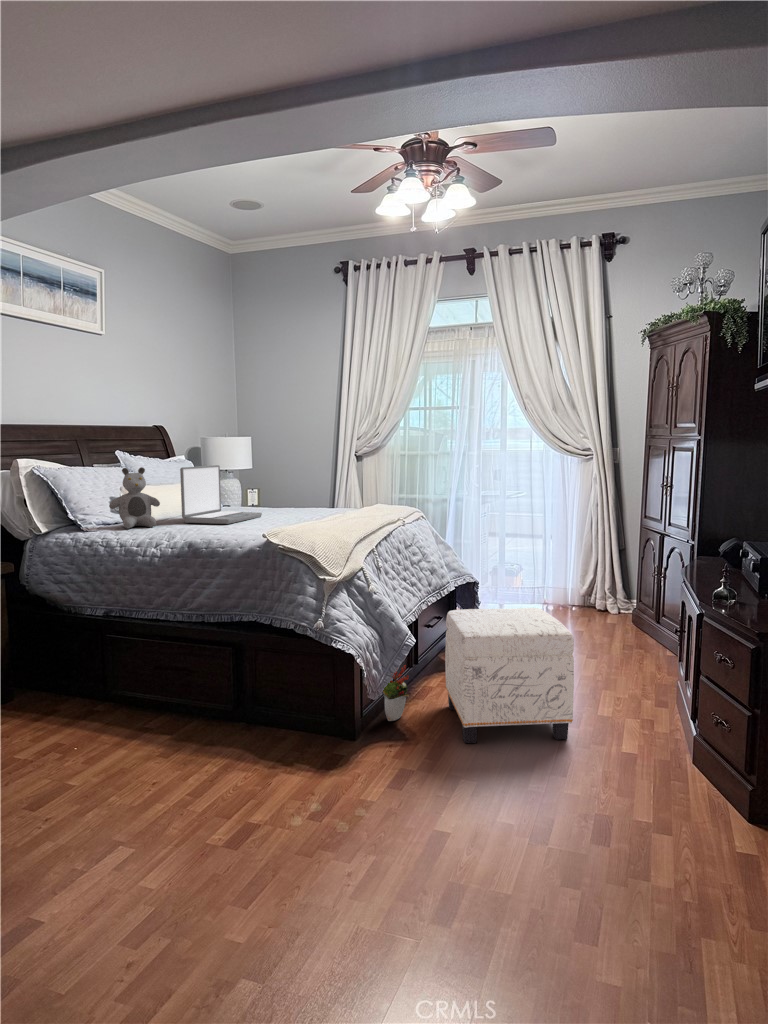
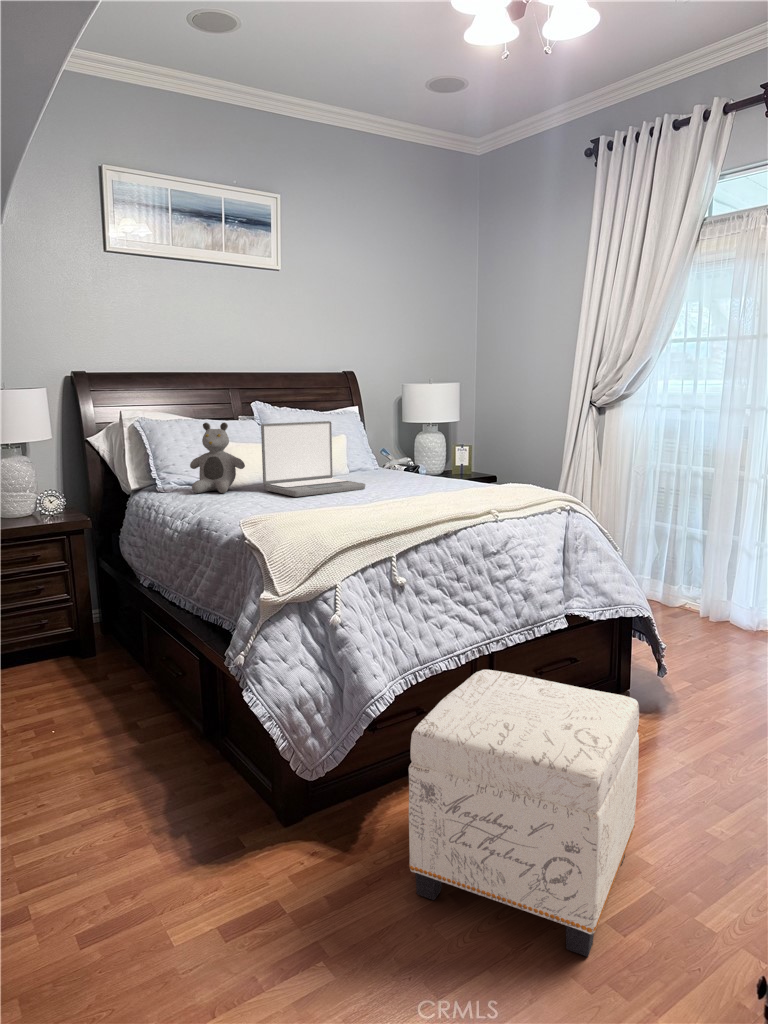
decorative plant: present [383,665,409,721] -> none [355,731,404,813]

